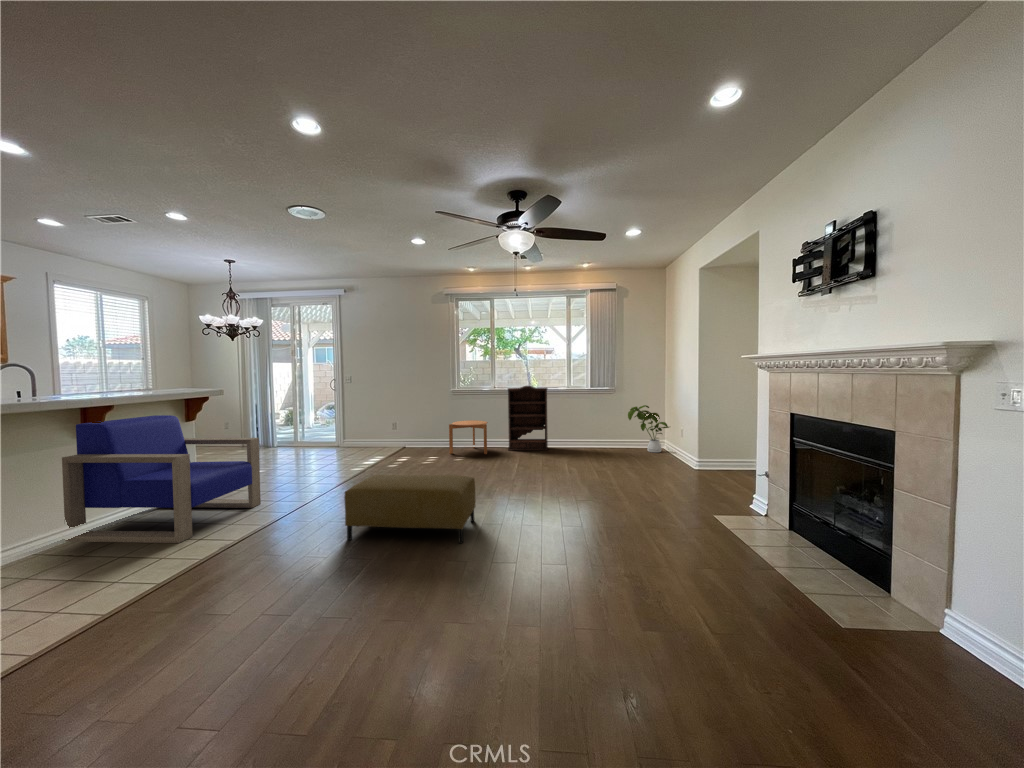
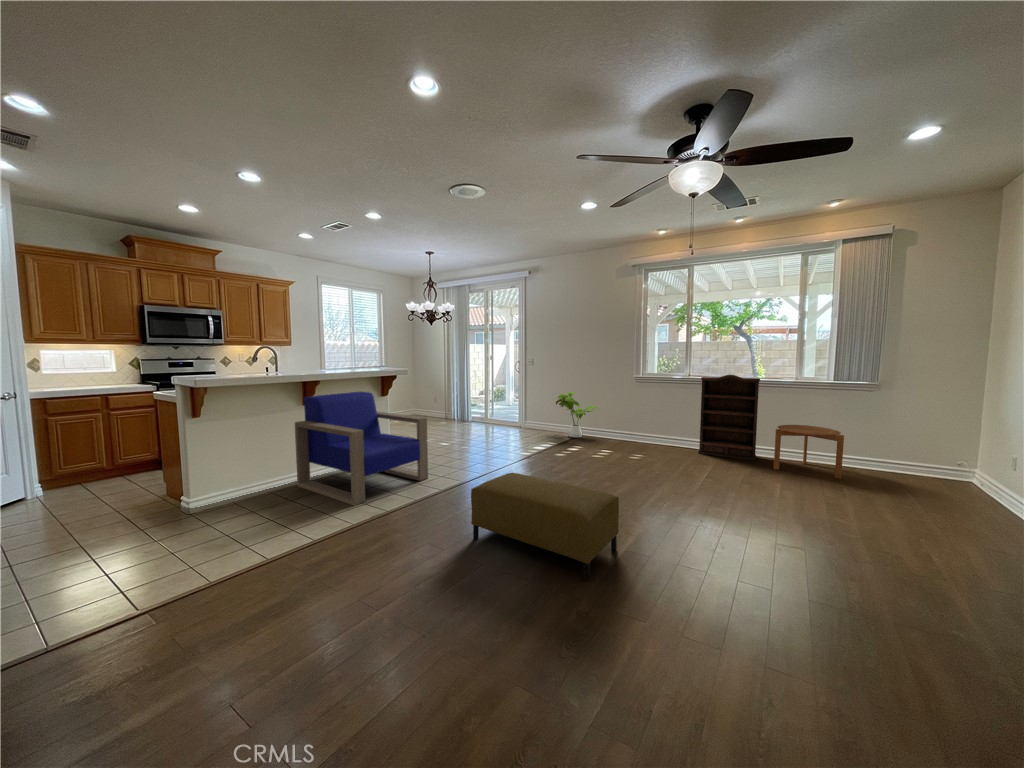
house plant: present [628,405,669,453] -> present [556,392,599,437]
side table: present [449,420,488,454] -> present [774,425,844,479]

